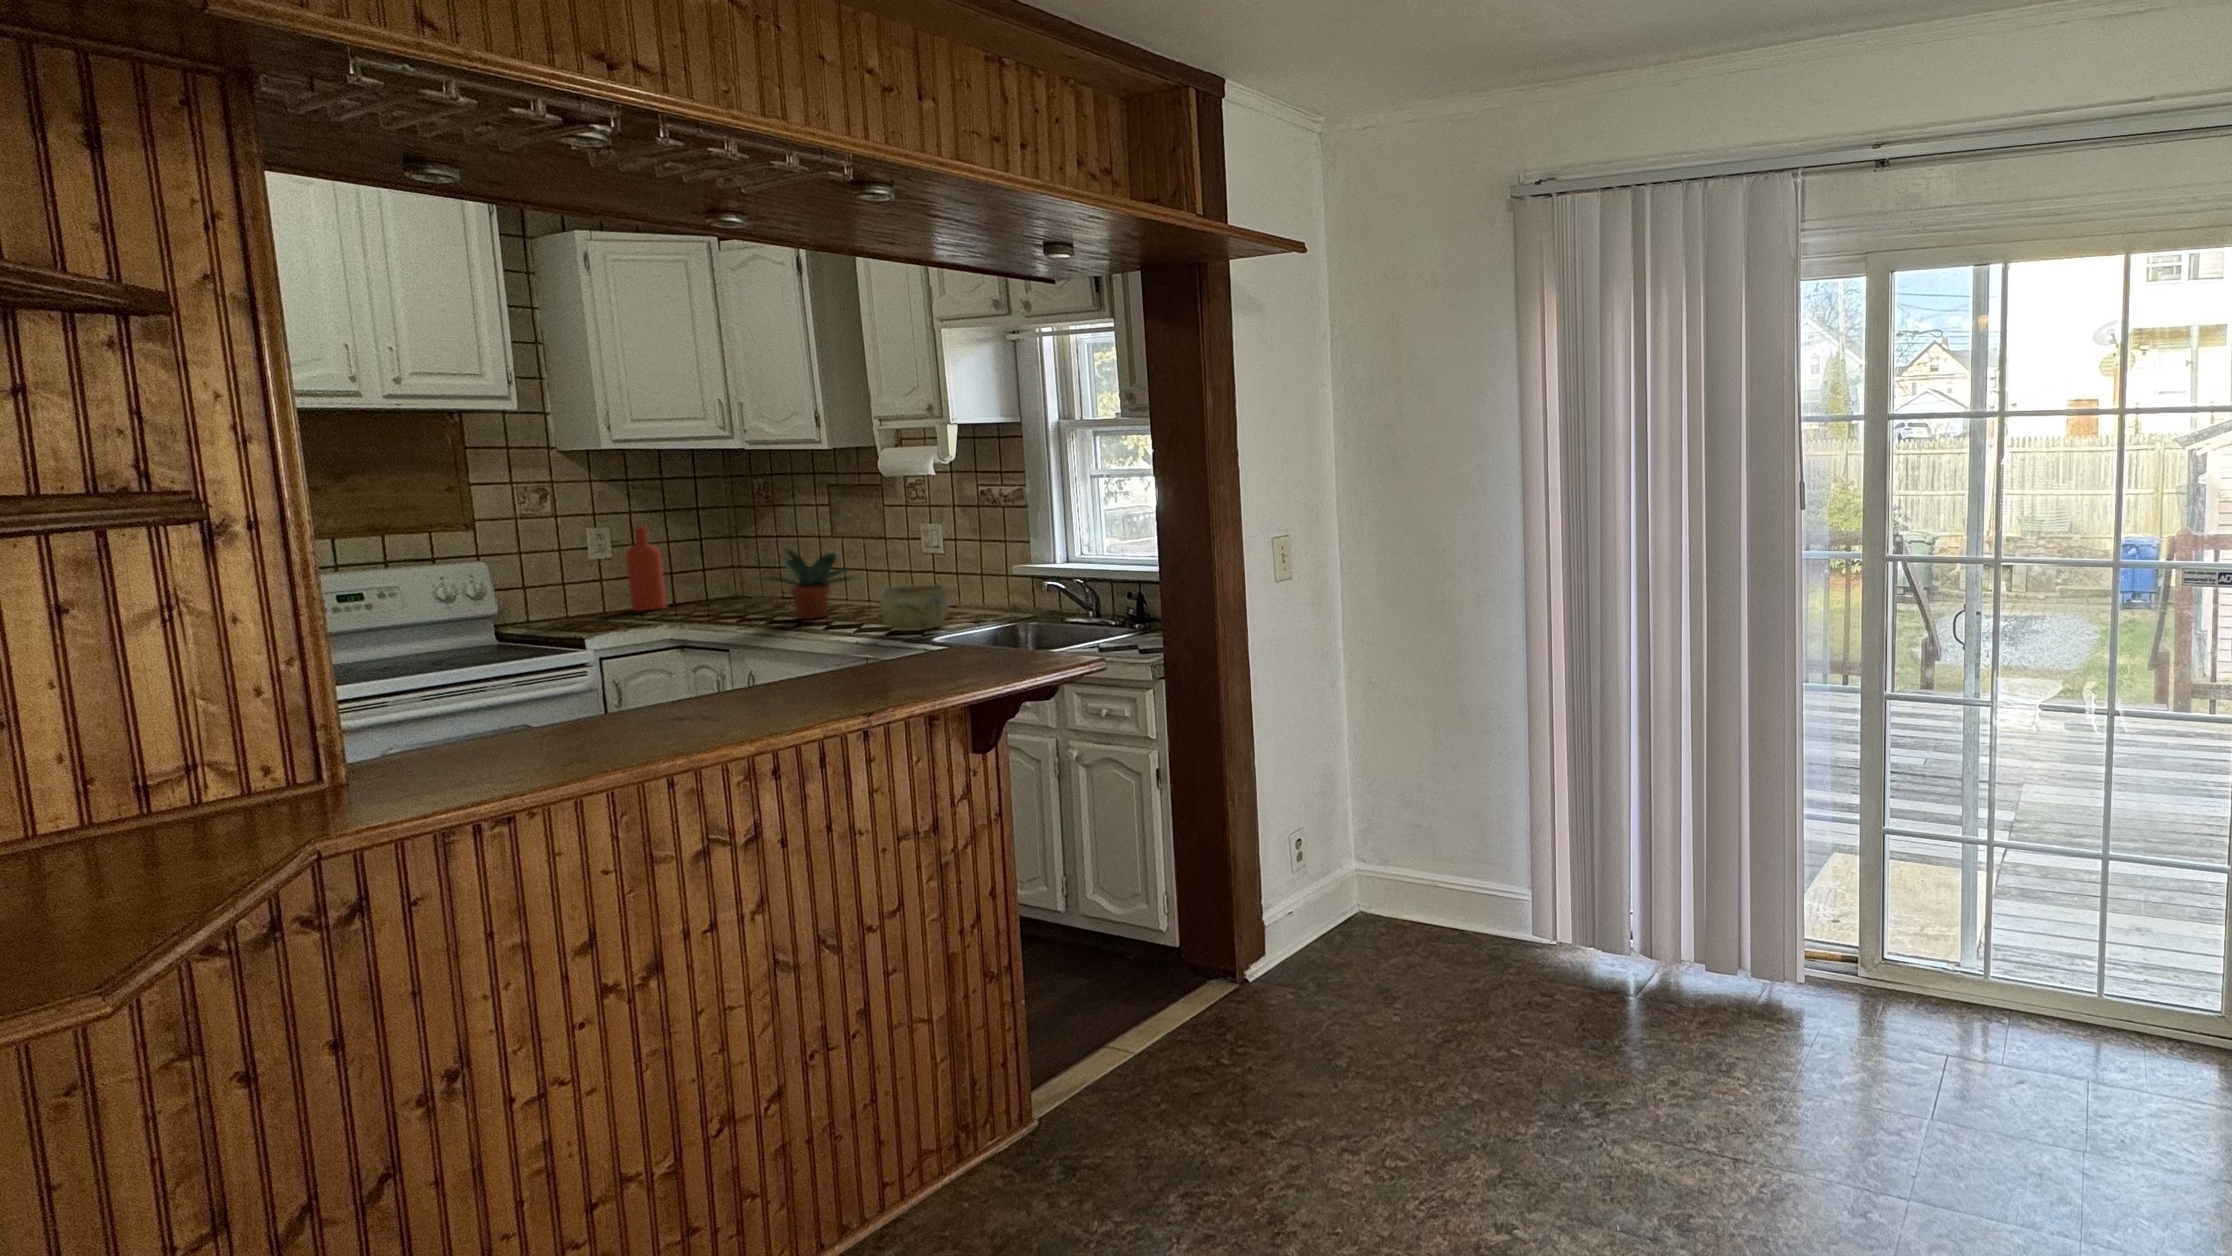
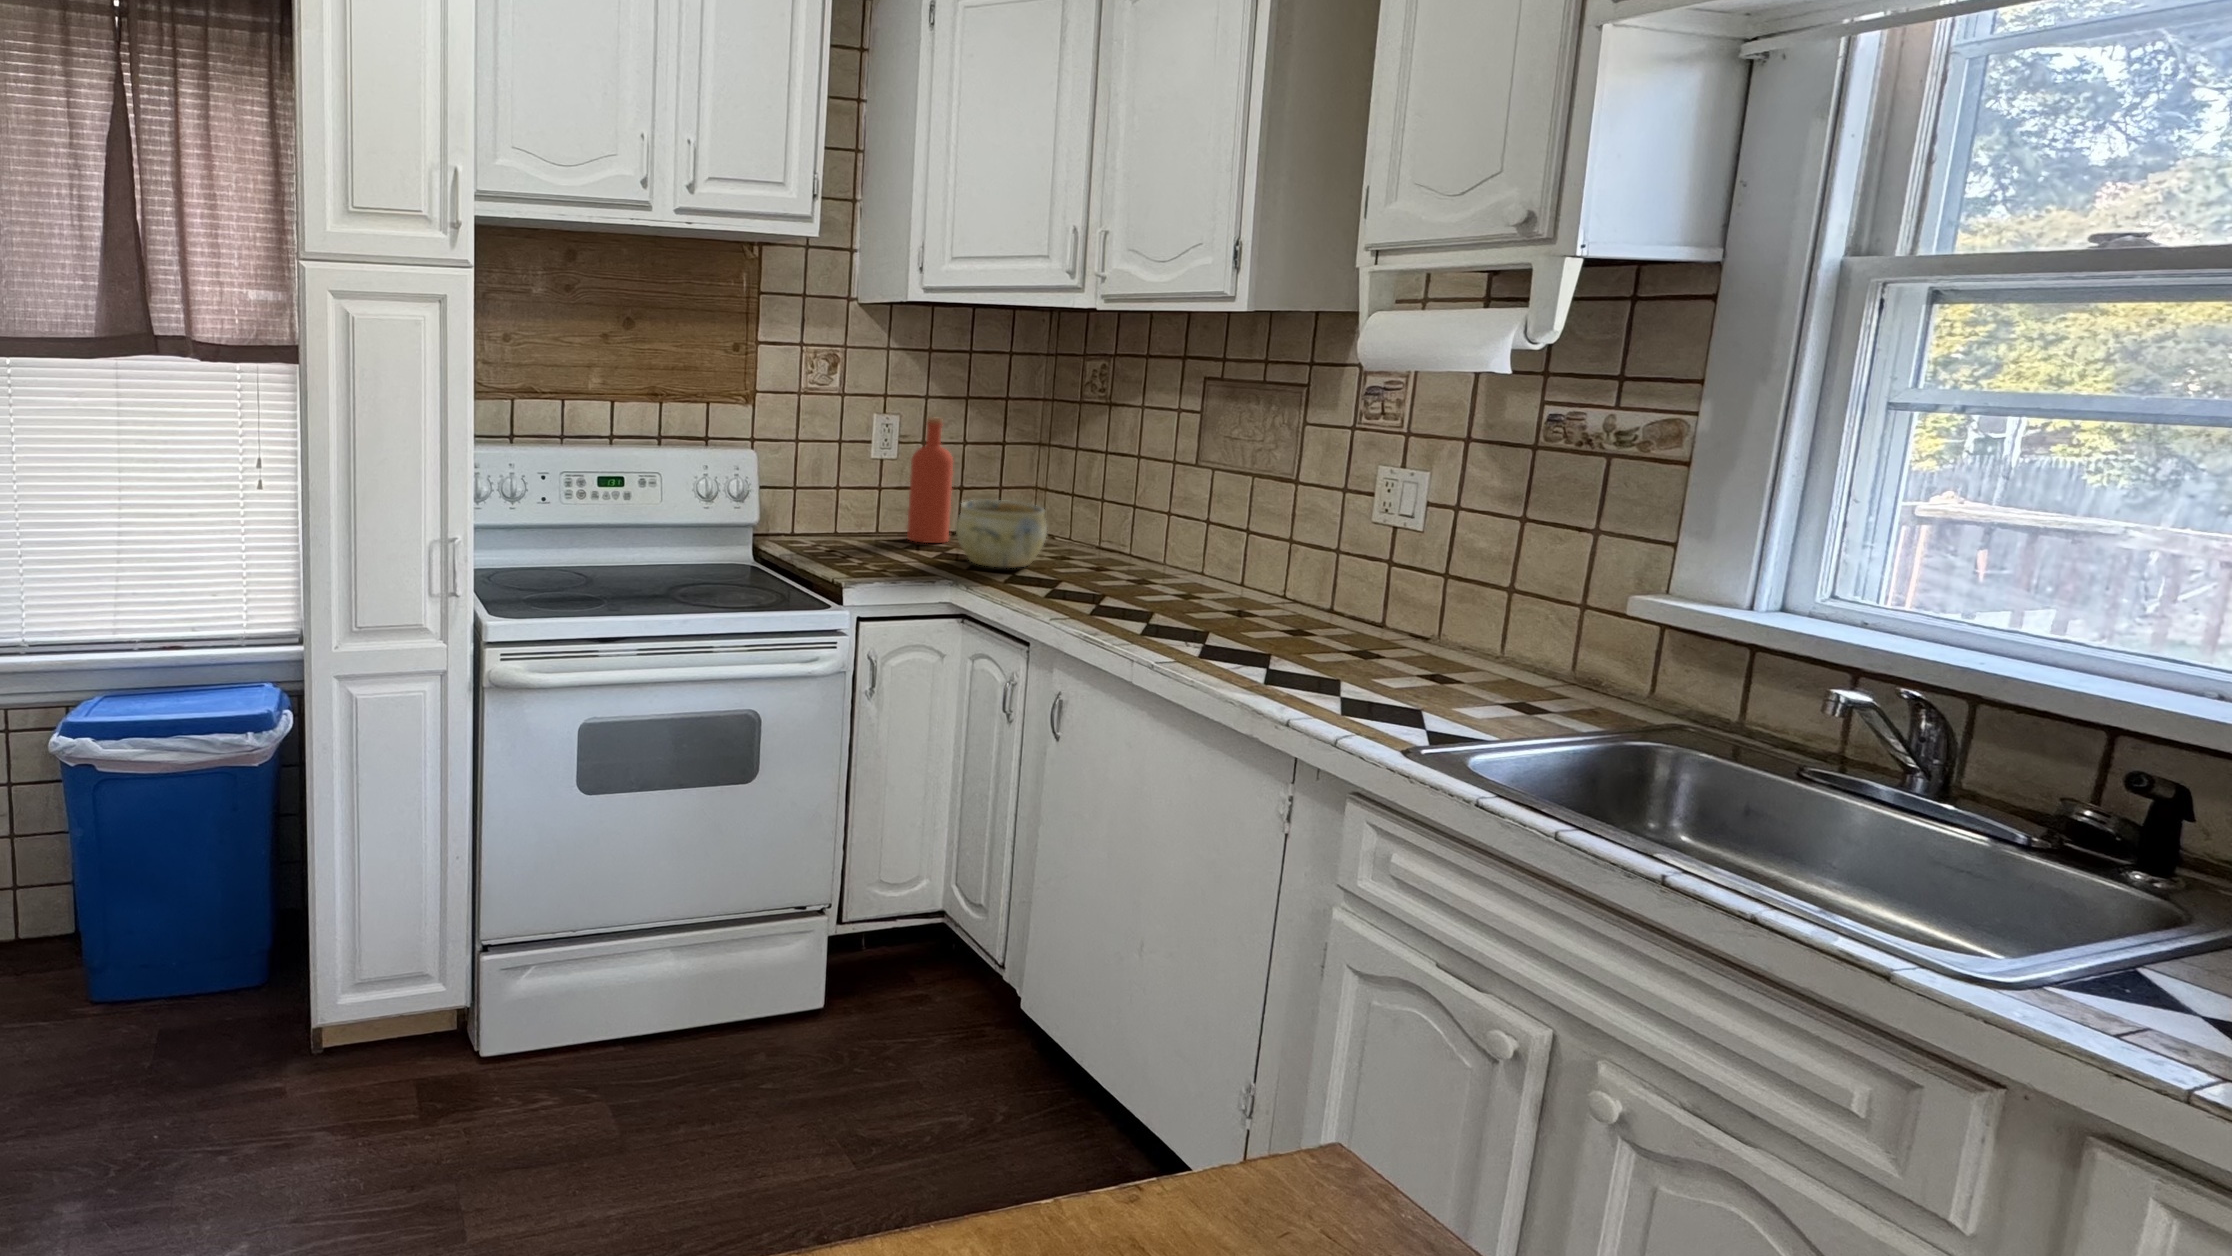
potted plant: present [761,550,855,619] -> none [1085,484,1254,614]
ceramic bowl: present [879,585,949,631] -> present [956,500,1047,568]

